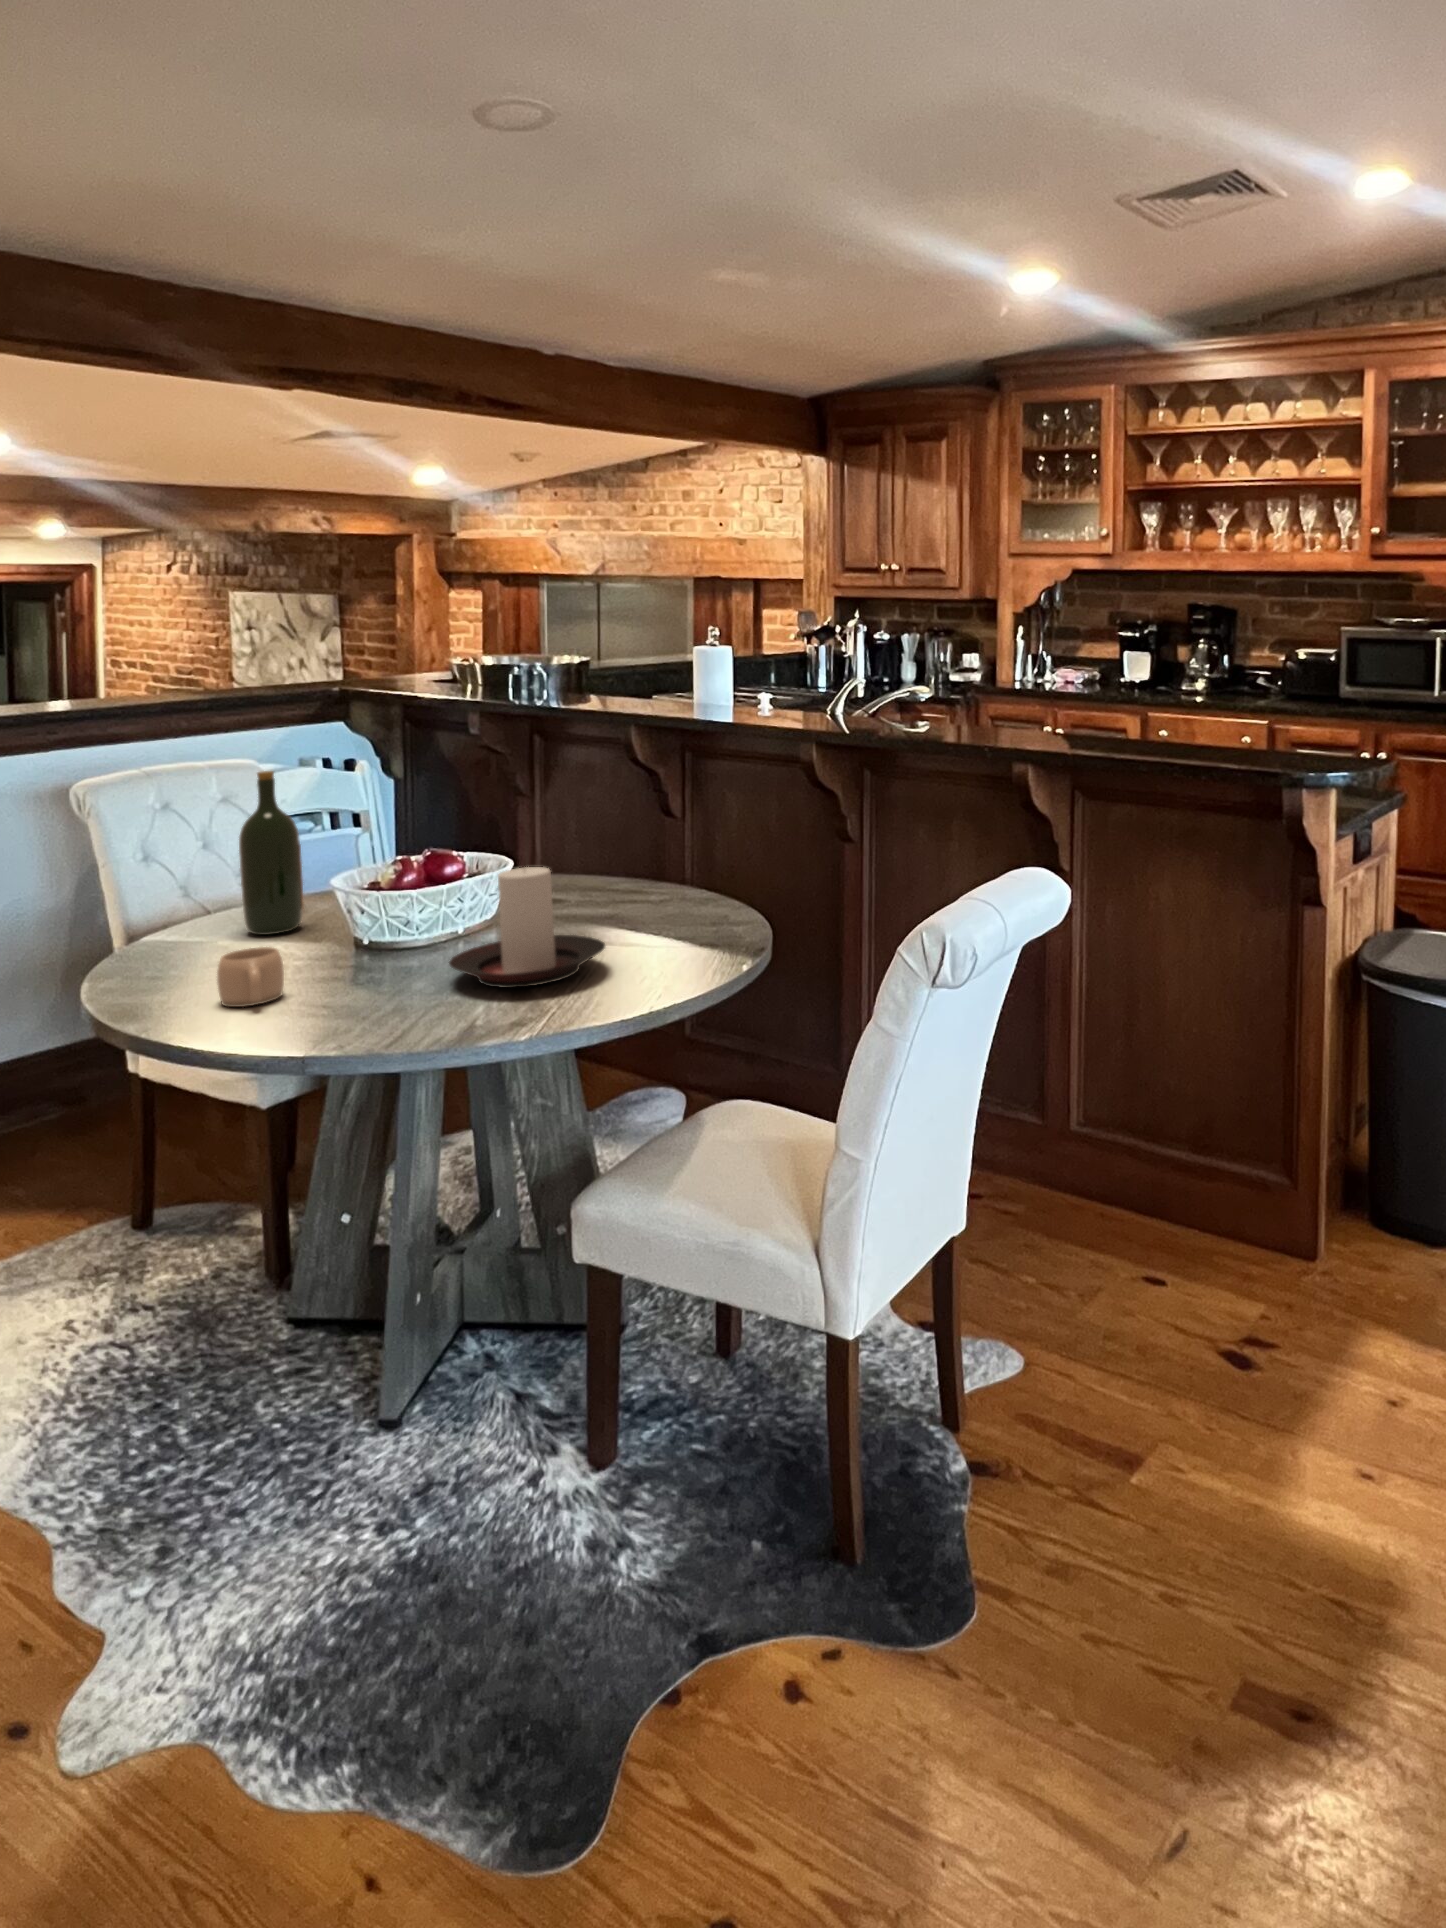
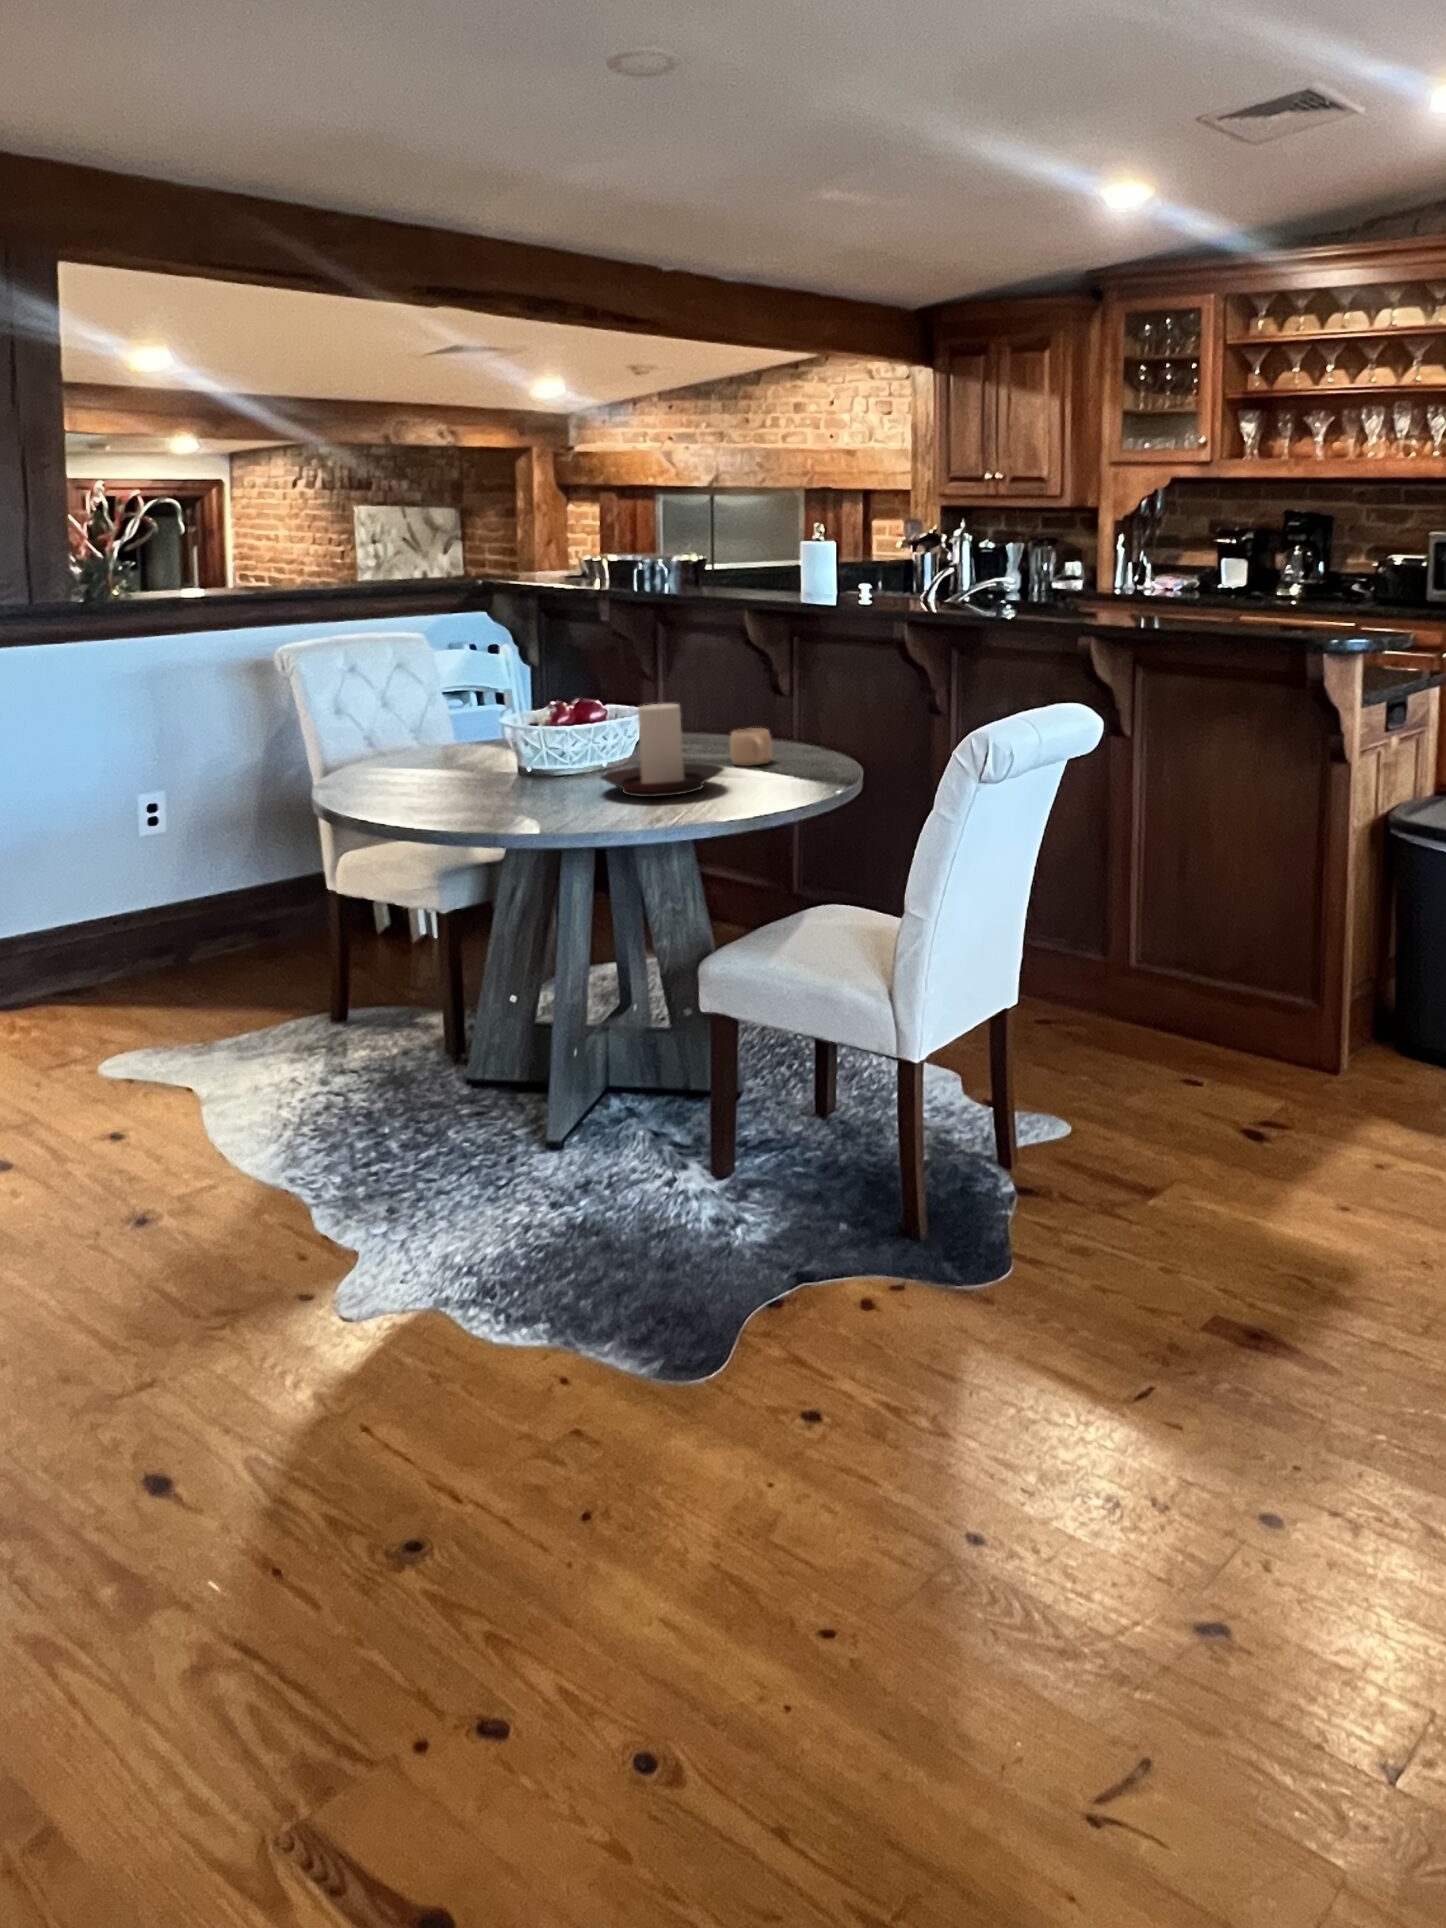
wine bottle: present [239,771,304,935] -> none [425,629,476,764]
mug: present [217,947,284,1007] -> present [730,728,772,766]

